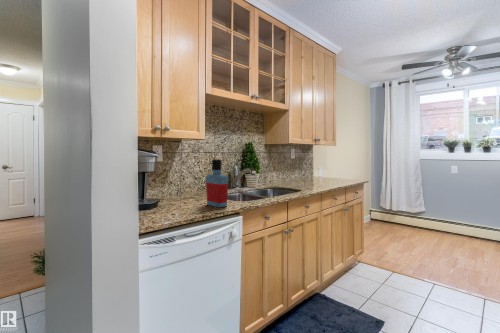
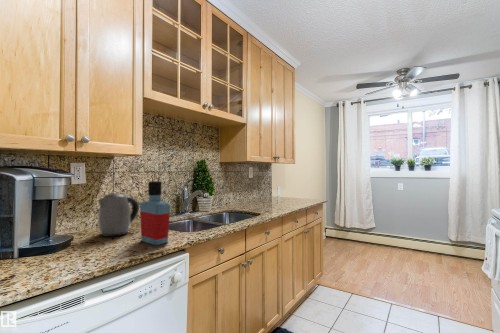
kettle: none [174,169,202,202] -> present [98,193,139,237]

